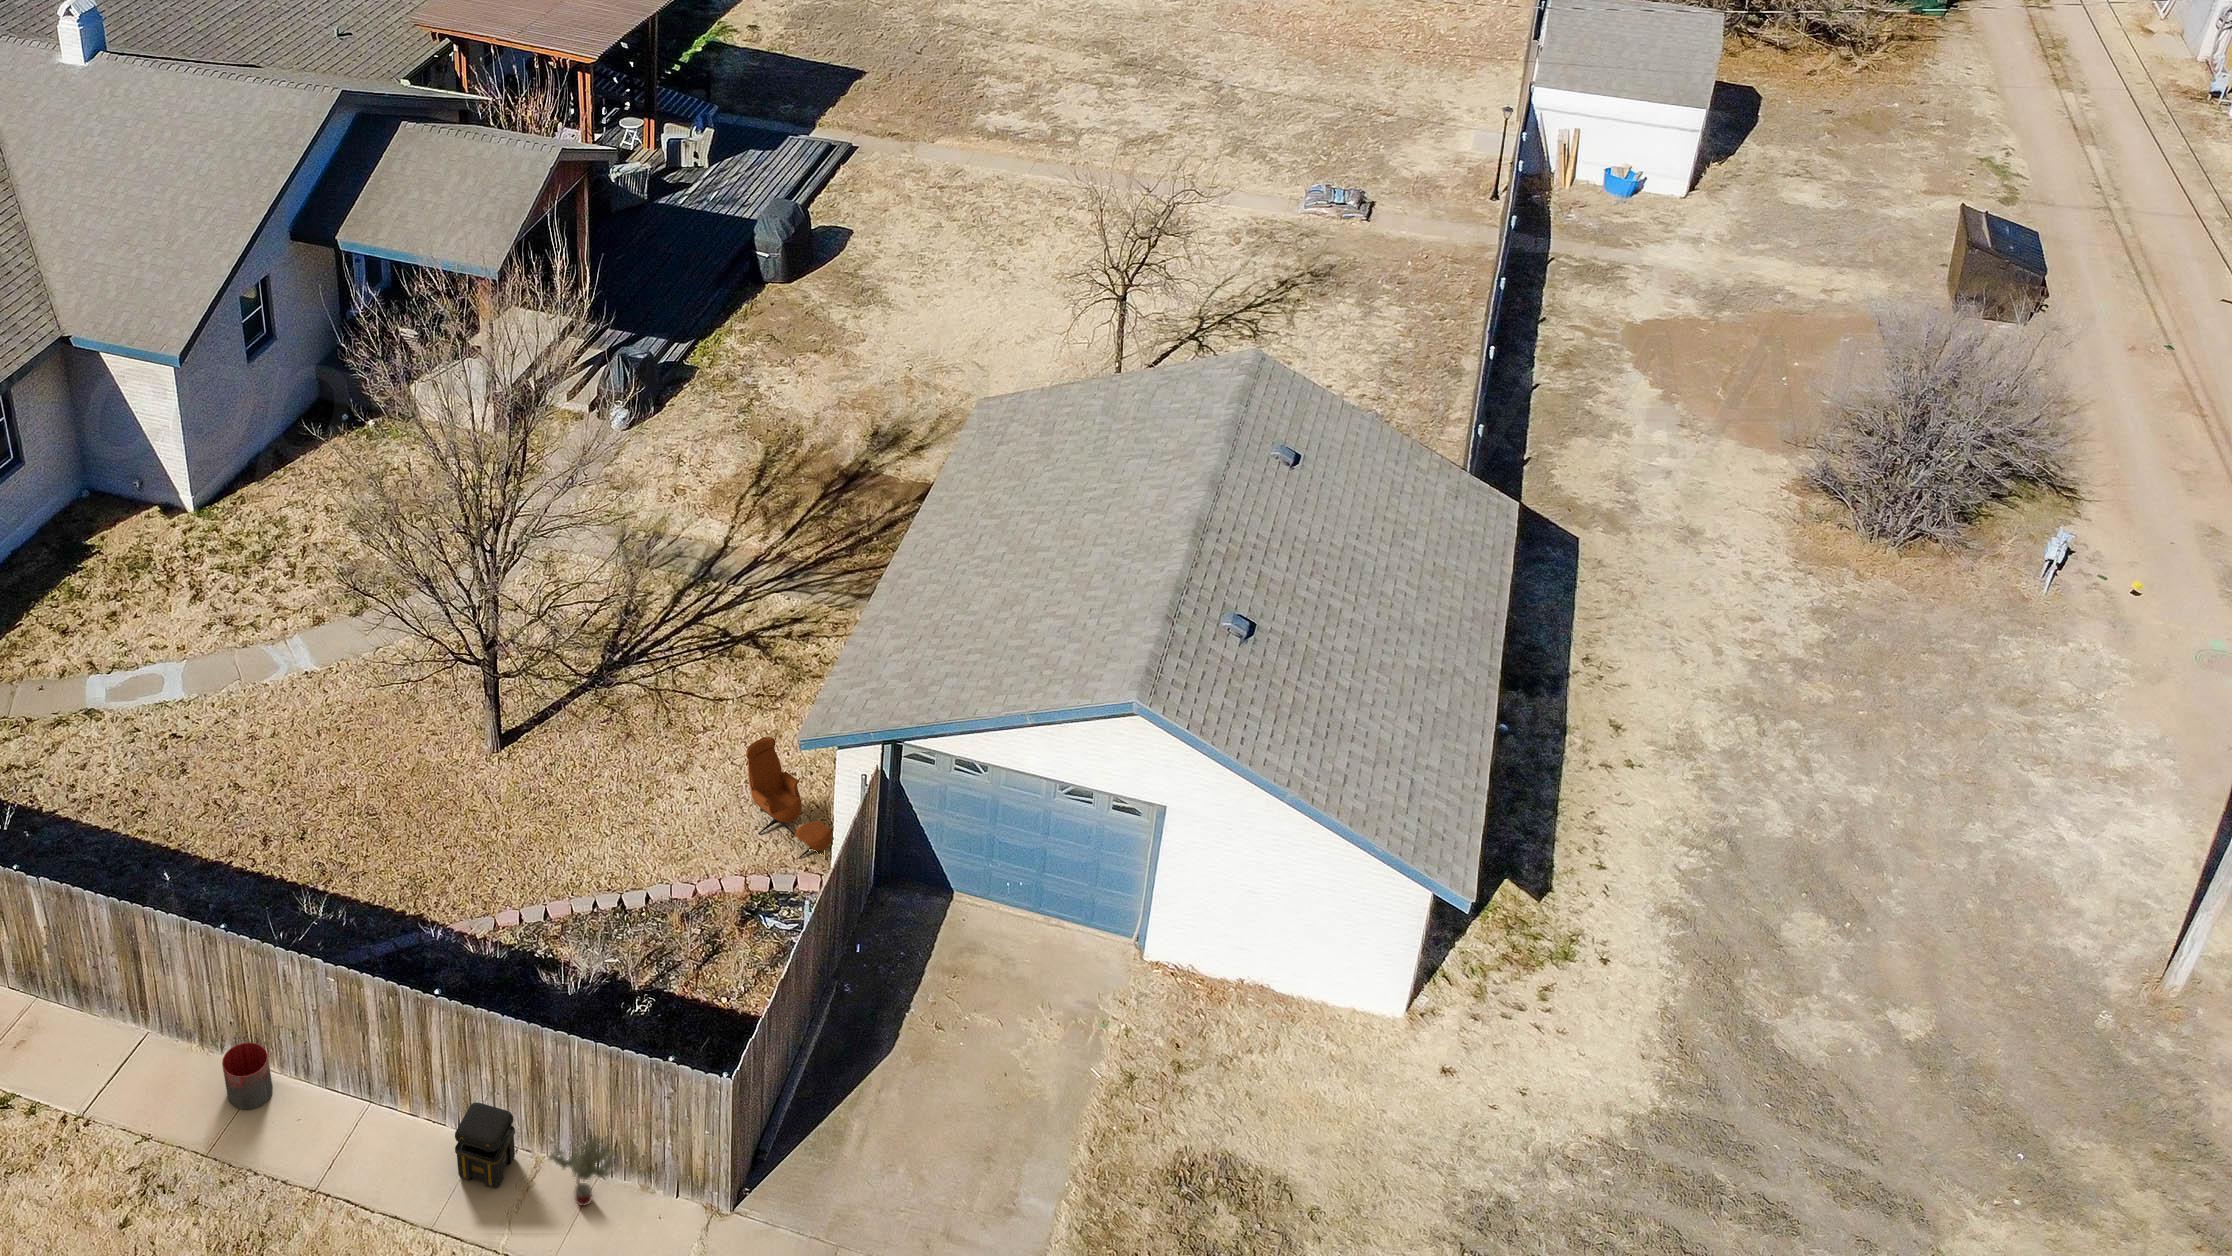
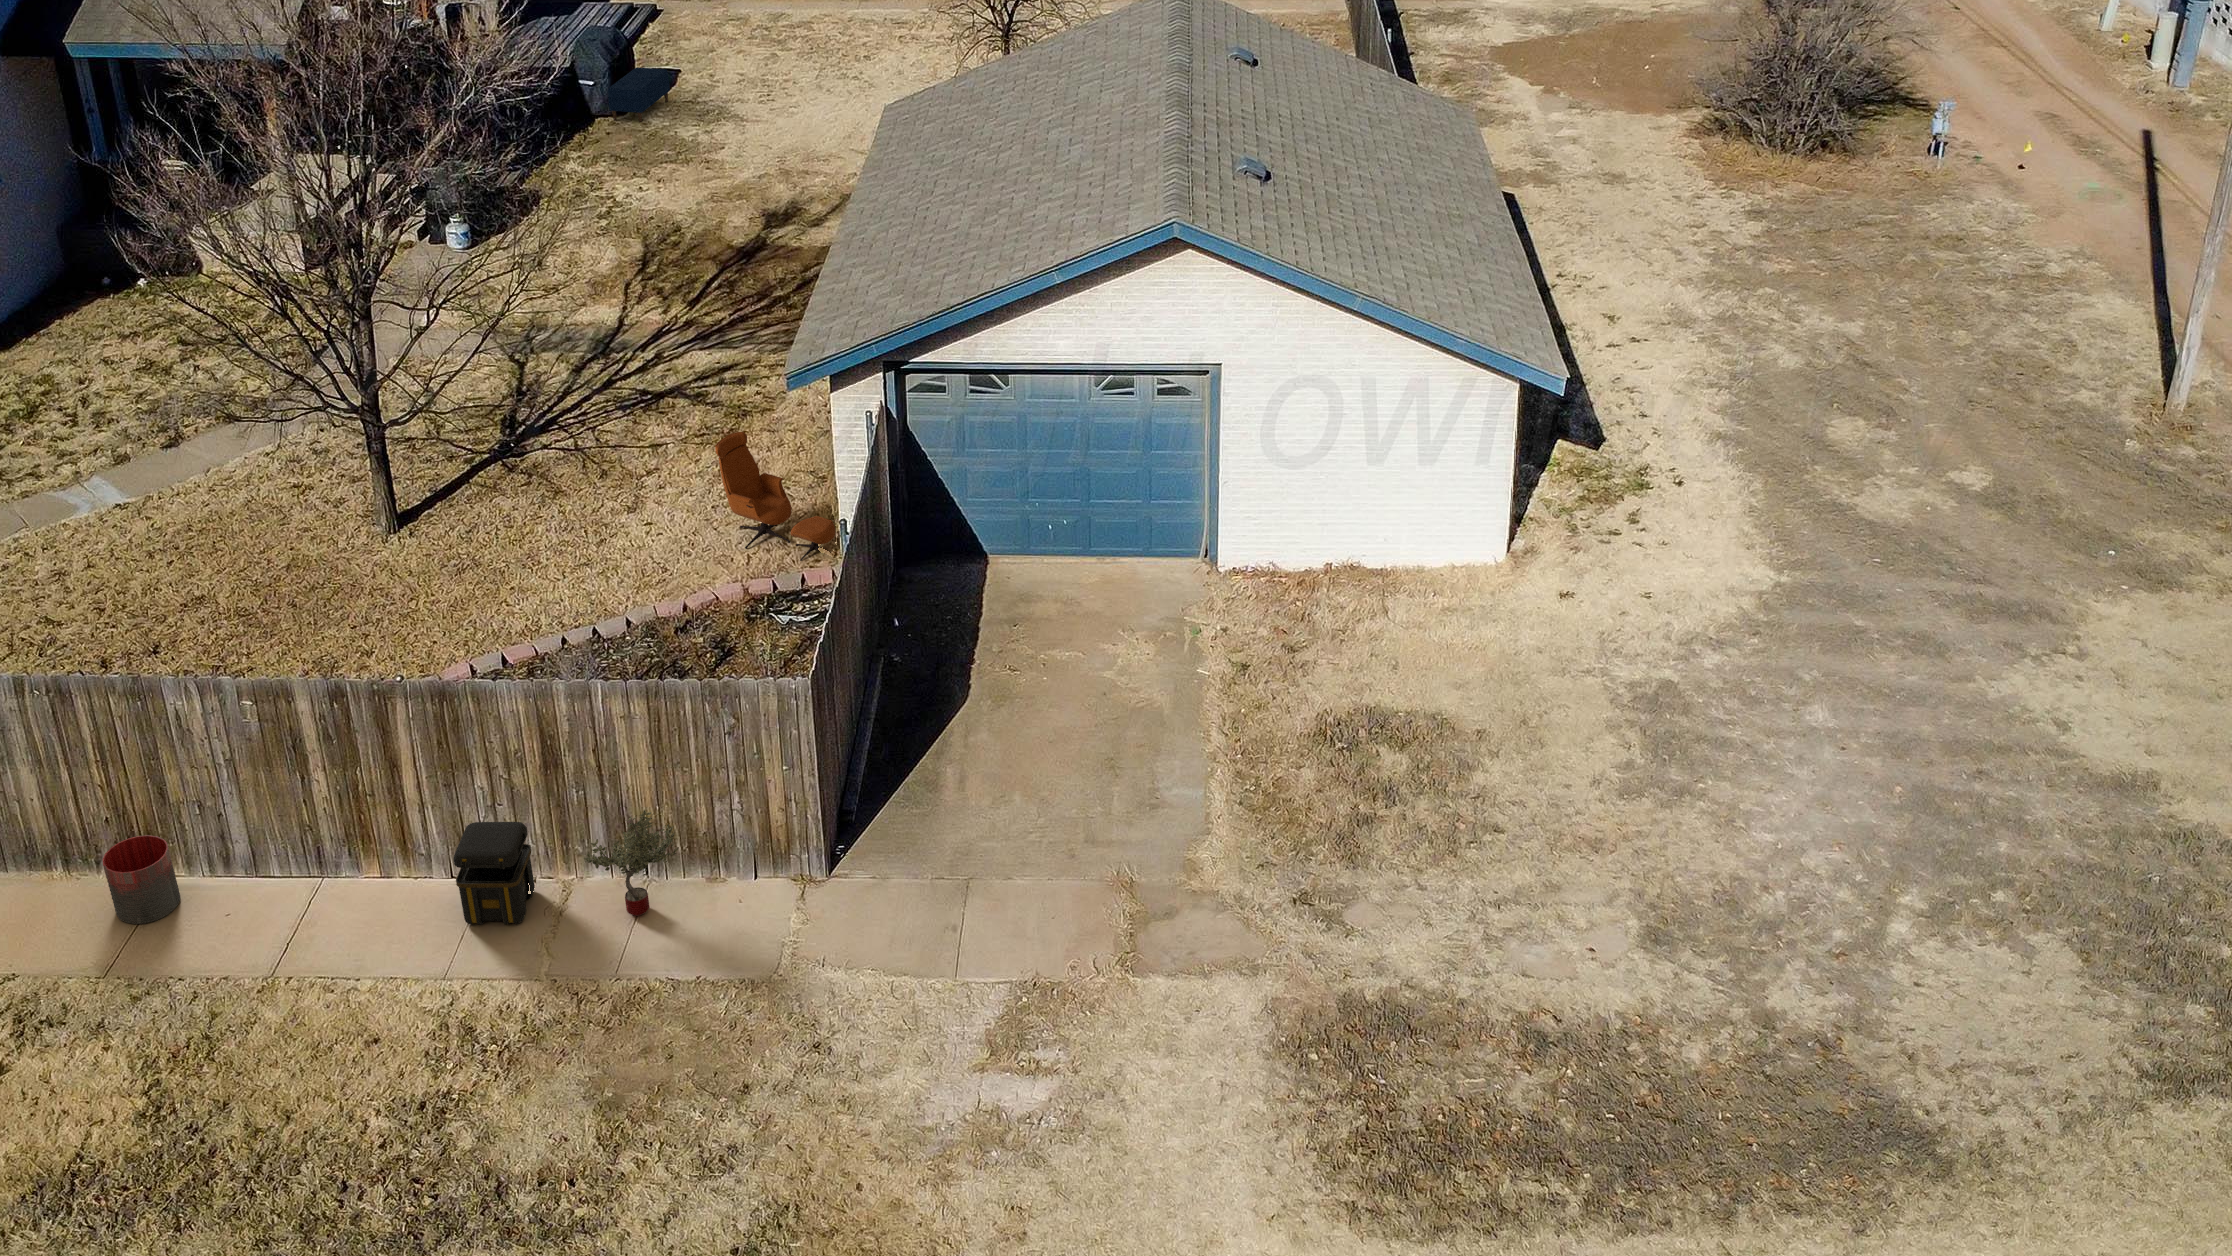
bench: none [776,240,833,296] -> present [608,67,670,122]

